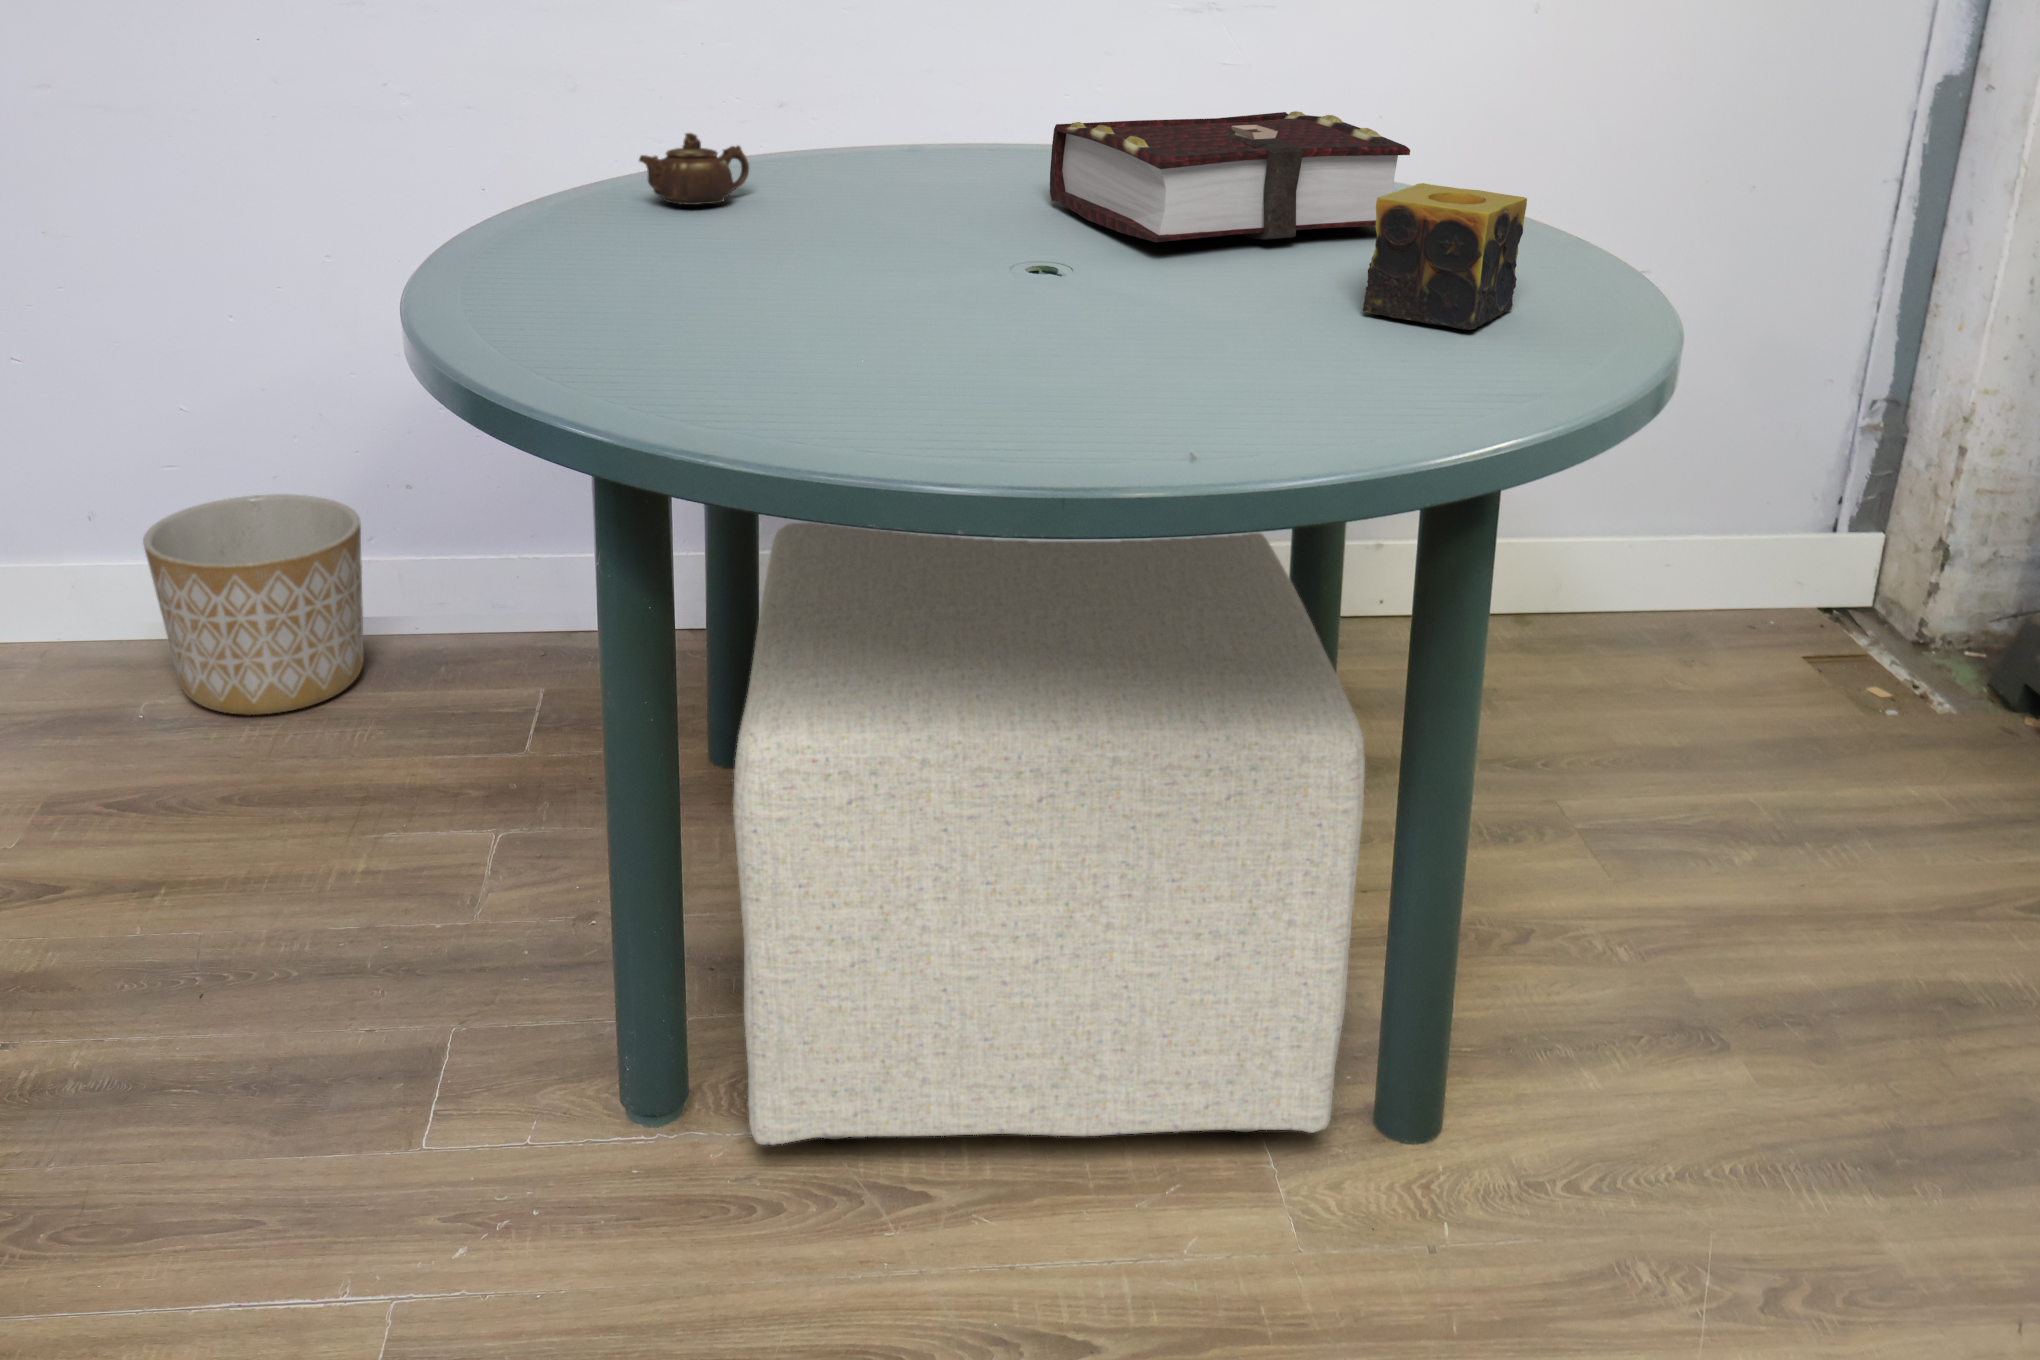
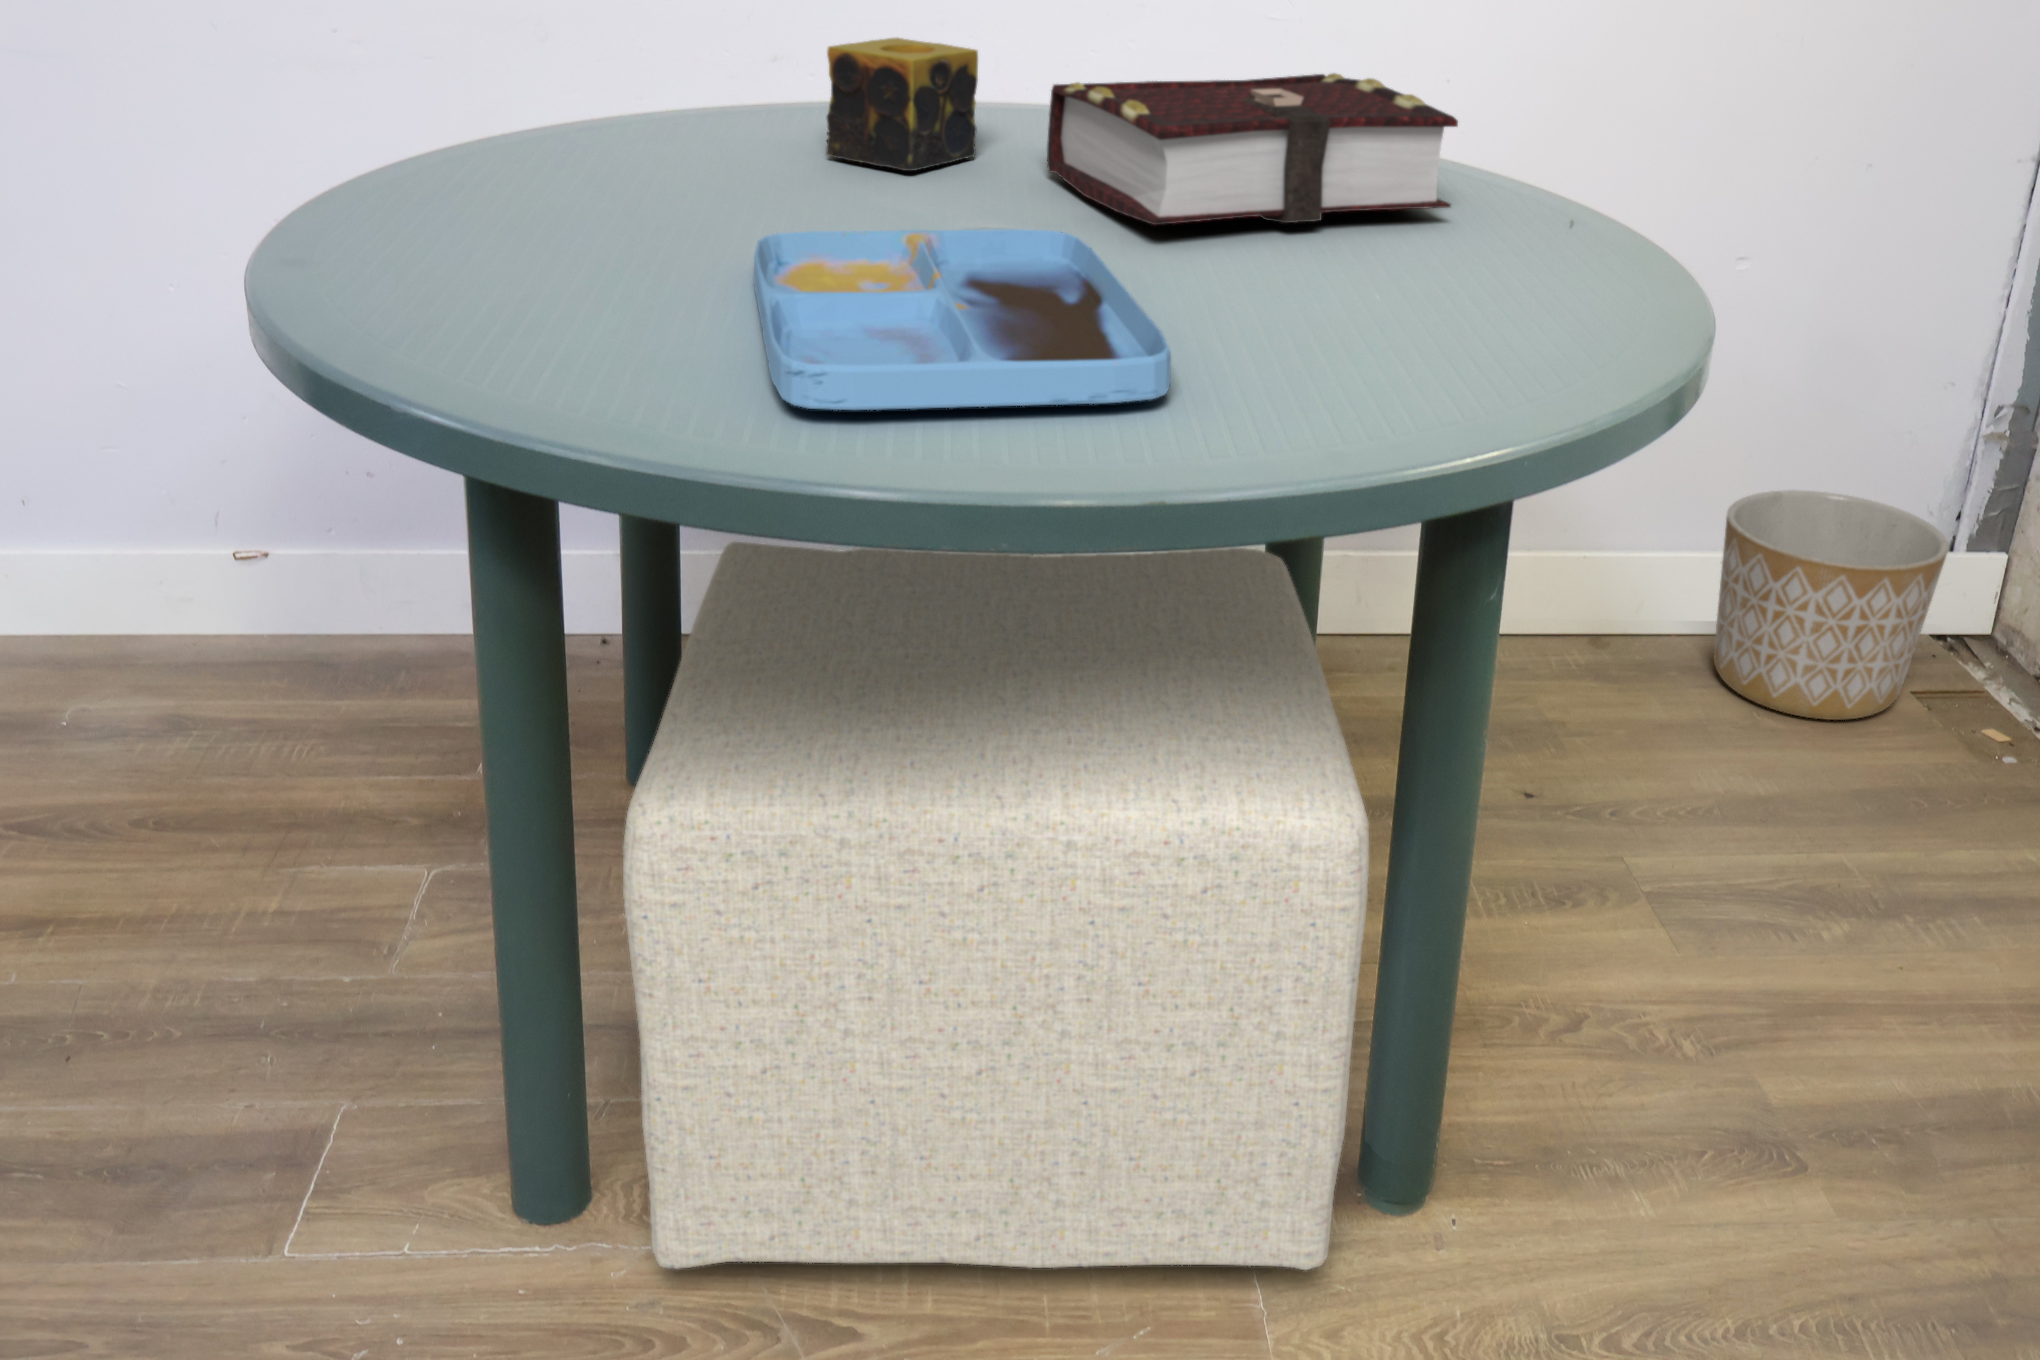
teapot: present [639,133,749,205] -> none [572,88,703,171]
candle: present [1363,183,1527,330] -> present [826,38,978,171]
tray: none [824,248,1198,392] -> present [754,229,1171,410]
planter: present [143,494,364,715] -> present [1714,490,1949,720]

